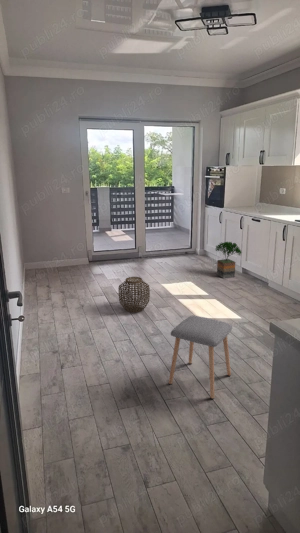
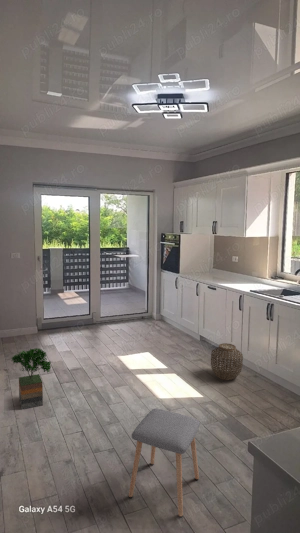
potted tree: present [216,242,241,278] -> present [12,348,51,409]
woven basket: present [118,277,150,312] -> present [211,343,243,380]

